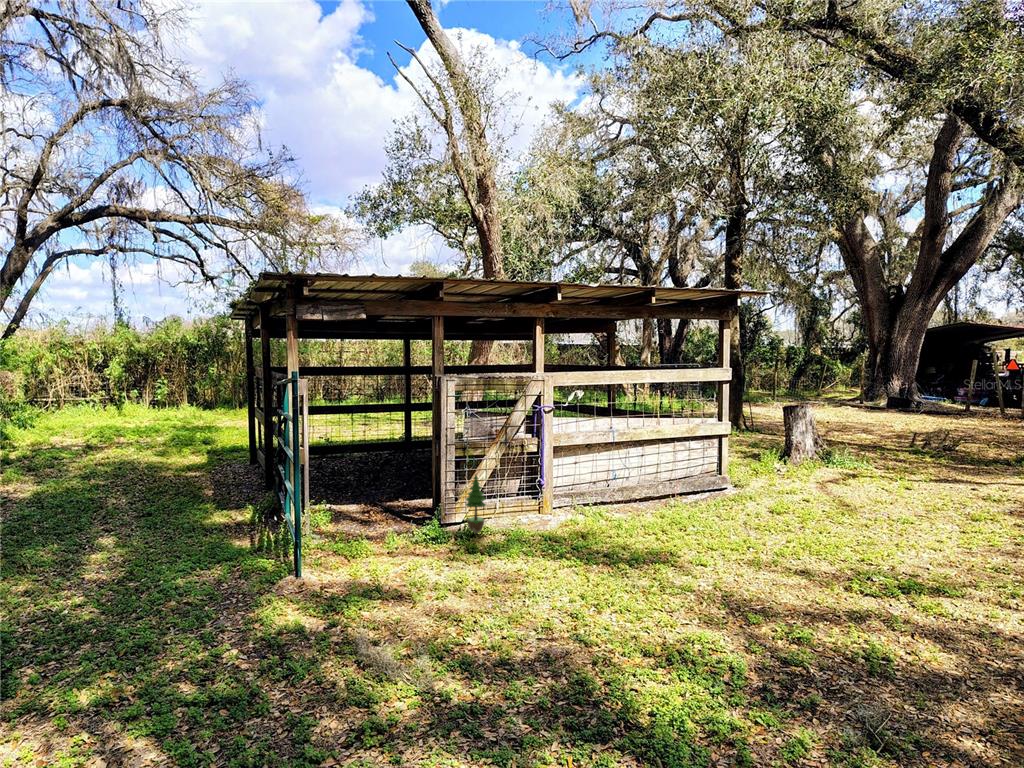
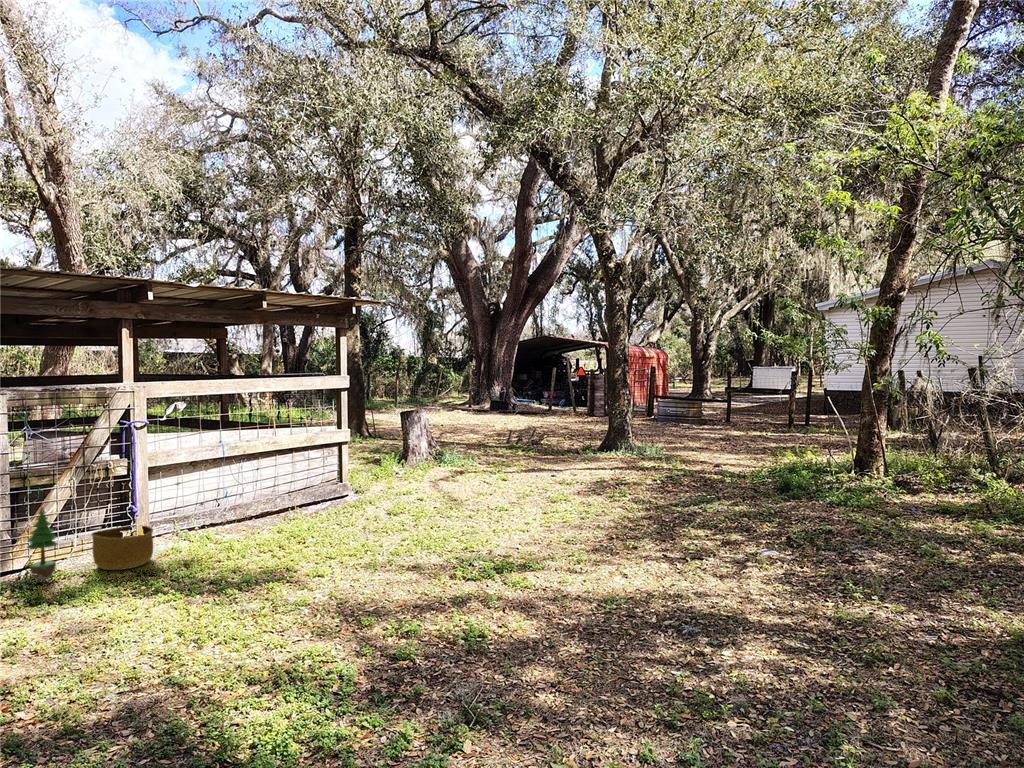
basket: none [509,496,555,534] -> present [92,525,153,570]

